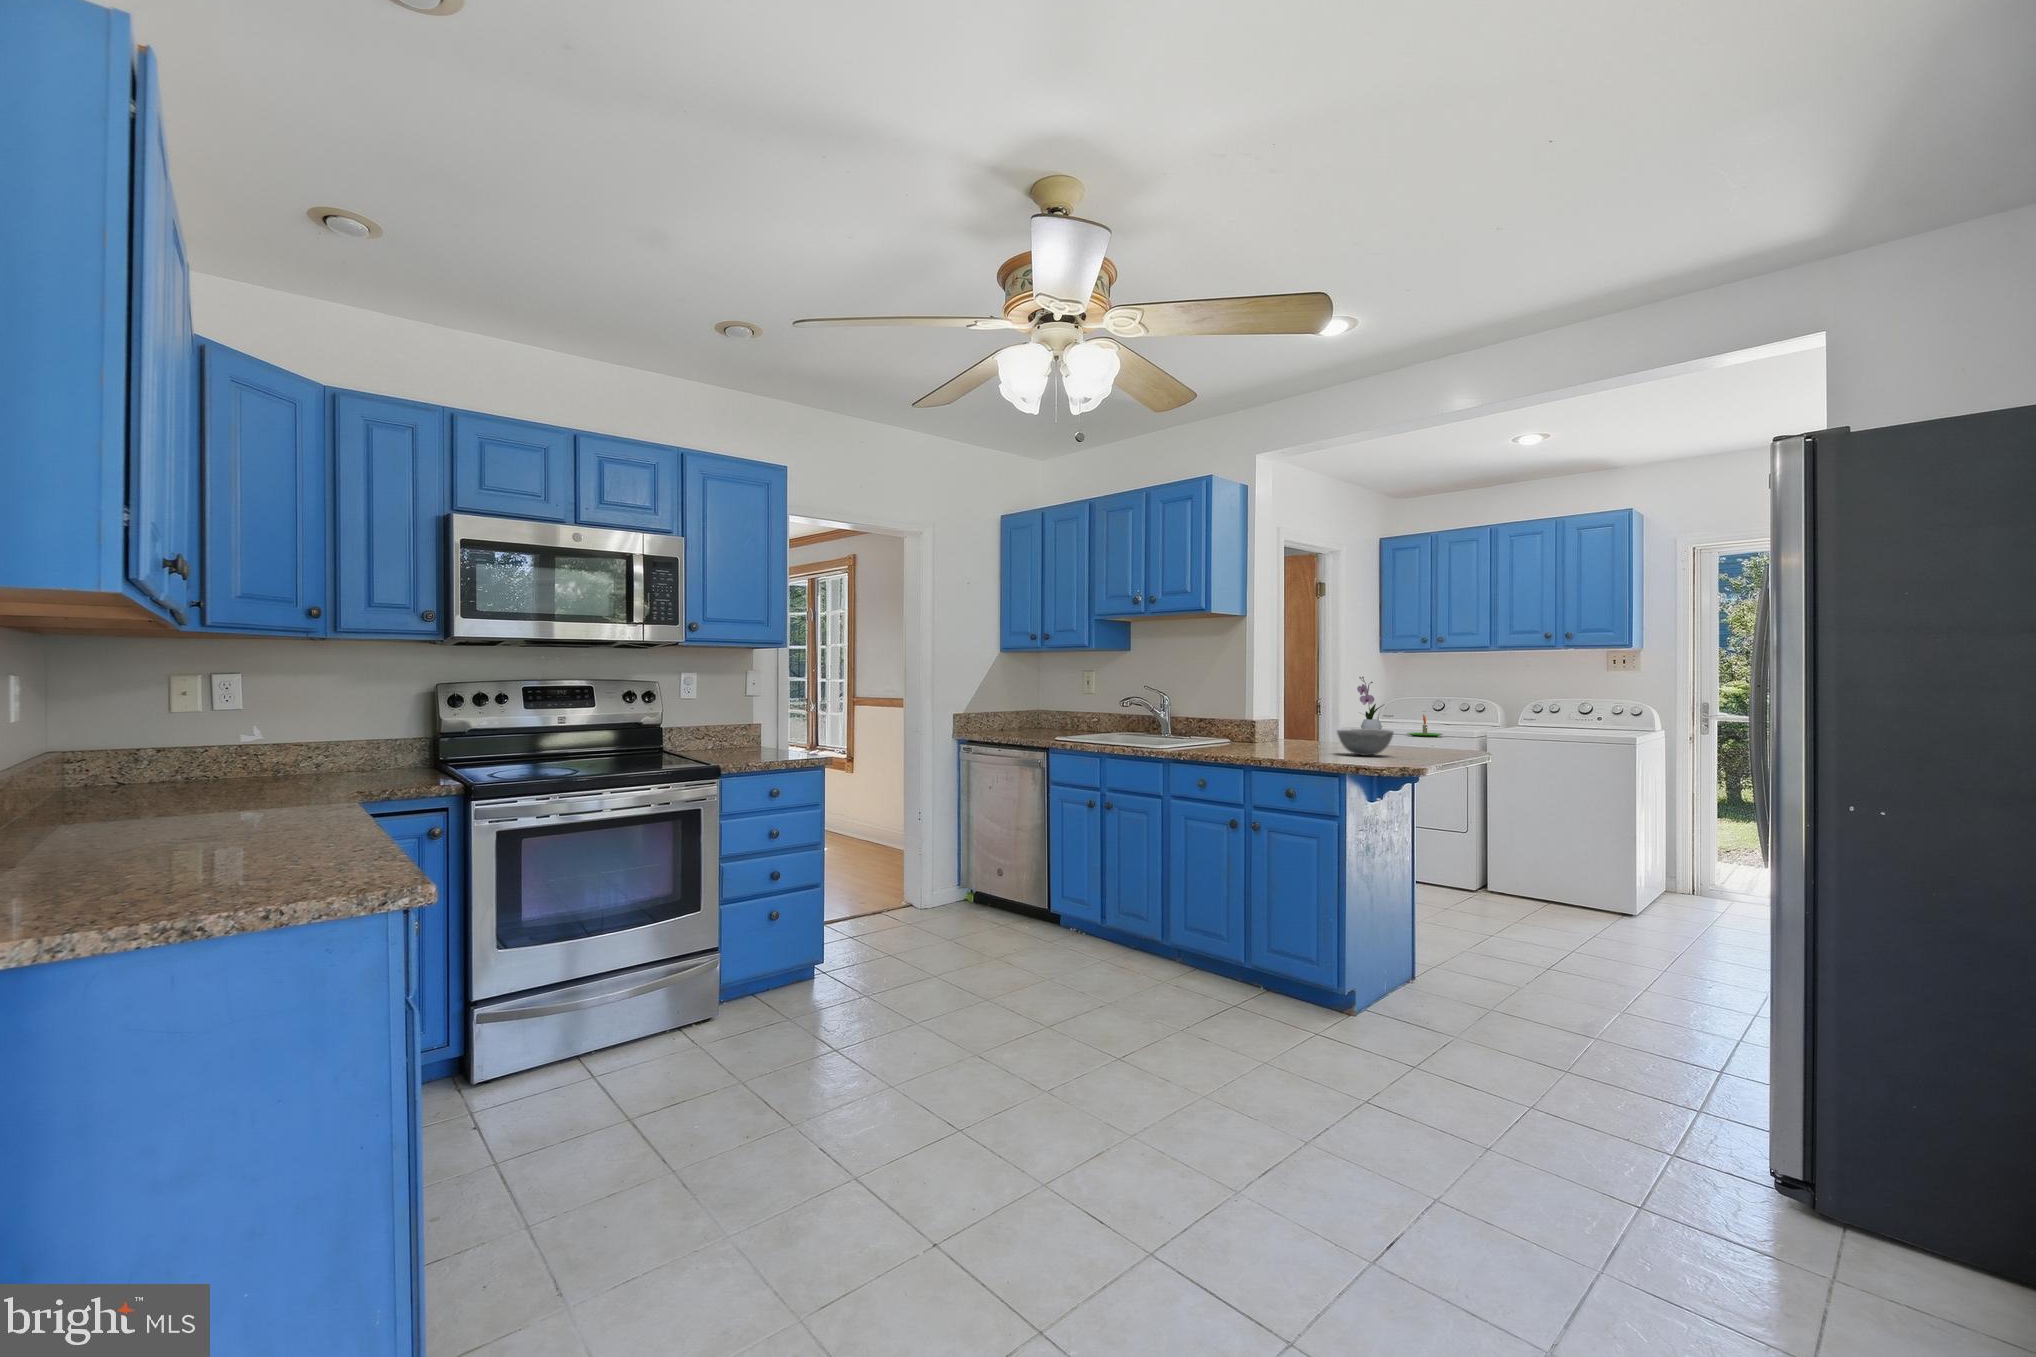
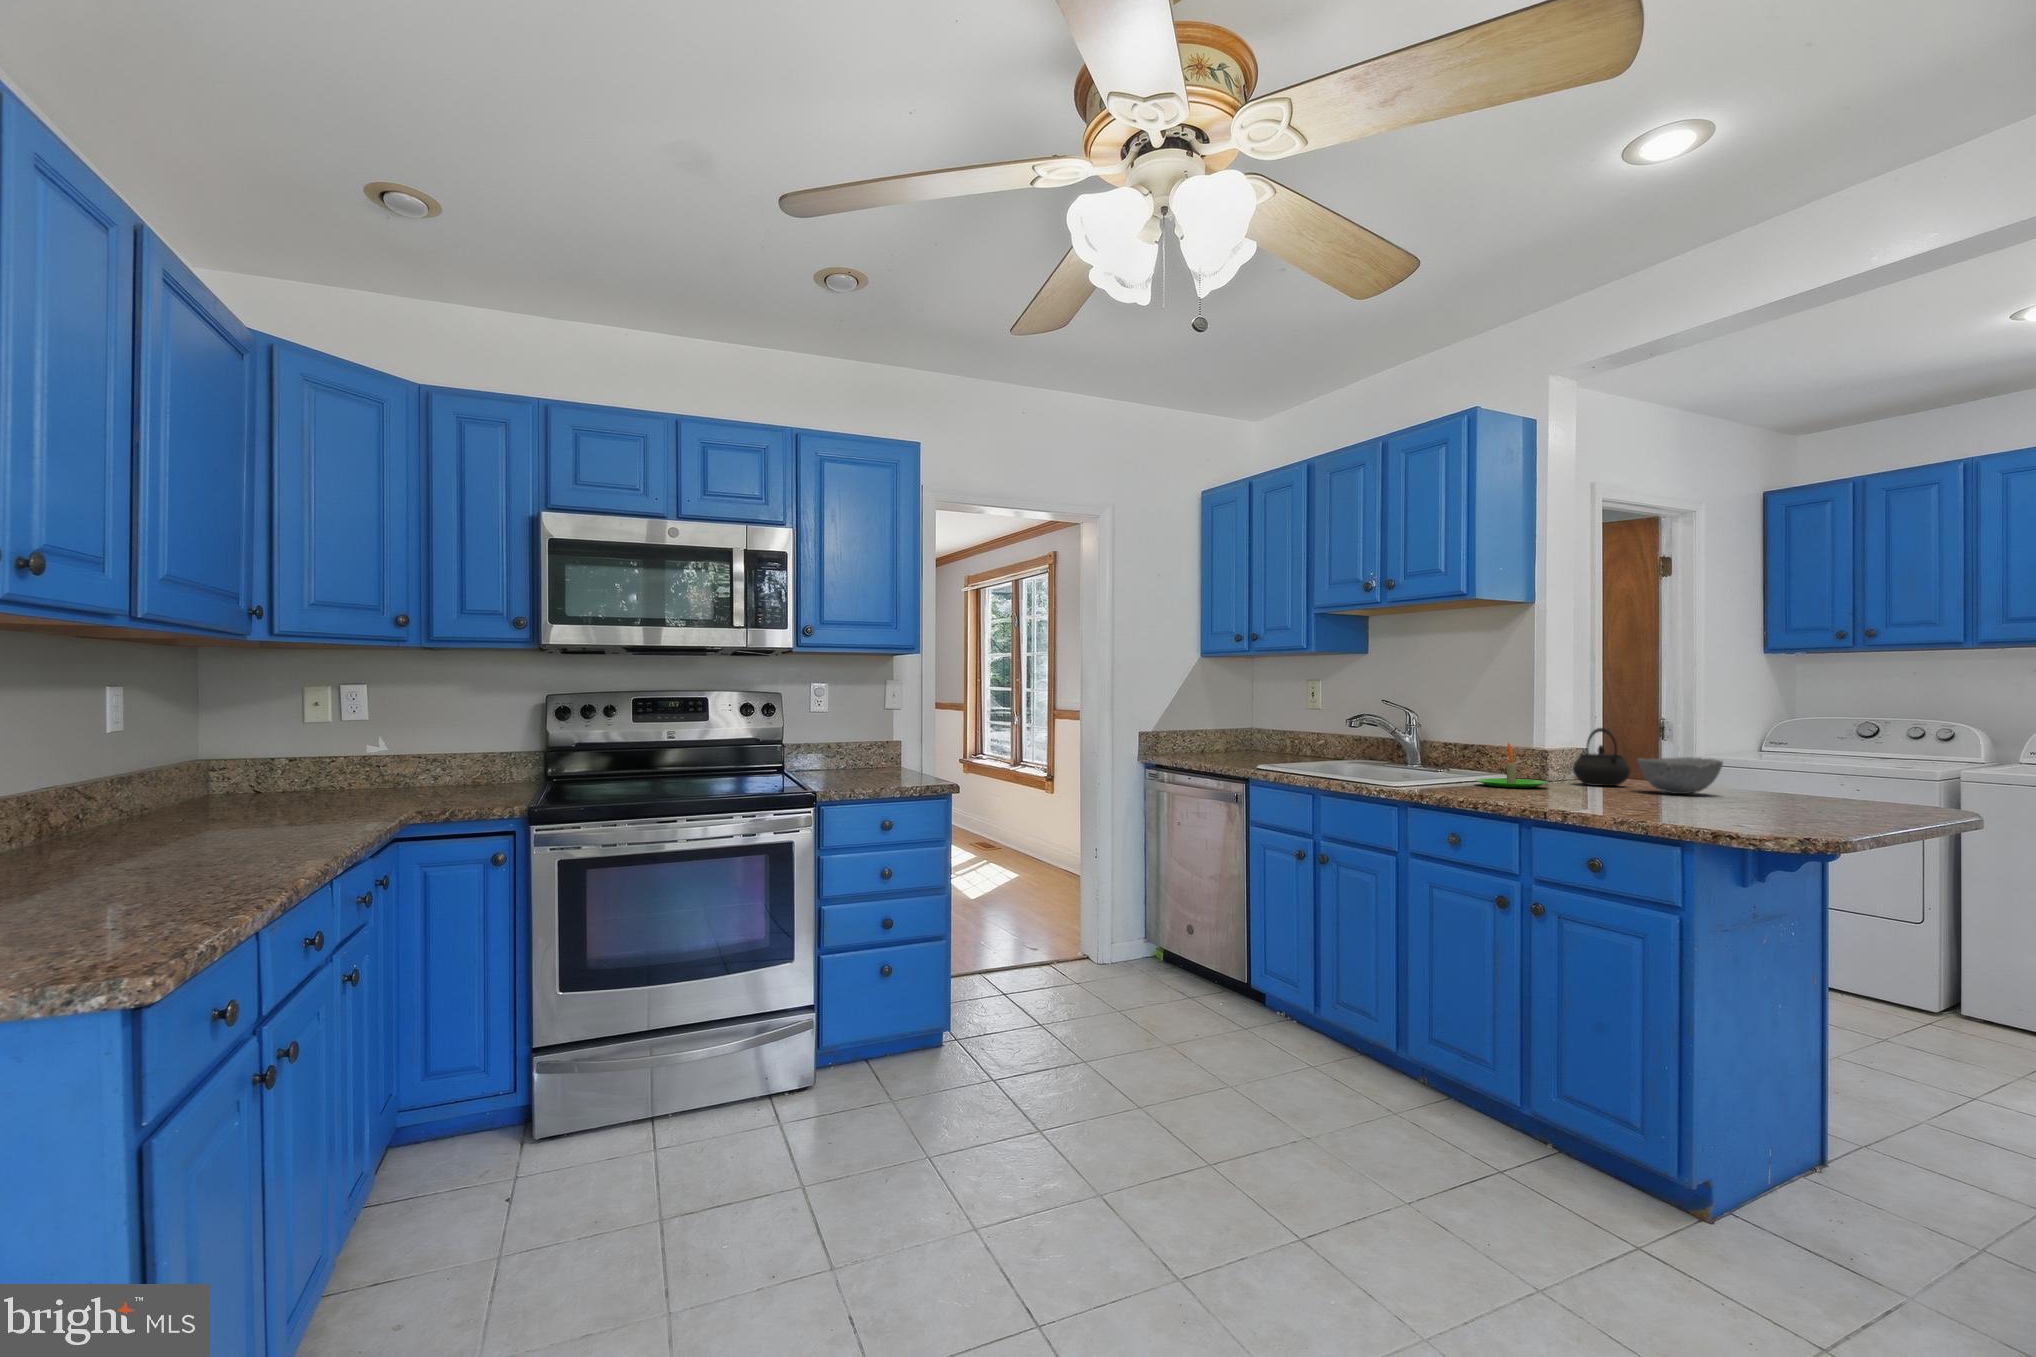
flower arrangement: present [1357,677,1383,730] -> none [1704,689,1747,768]
kettle: none [1289,707,1328,750] -> present [1573,728,1630,786]
candle: present [1407,715,1443,737] -> present [1475,743,1548,788]

